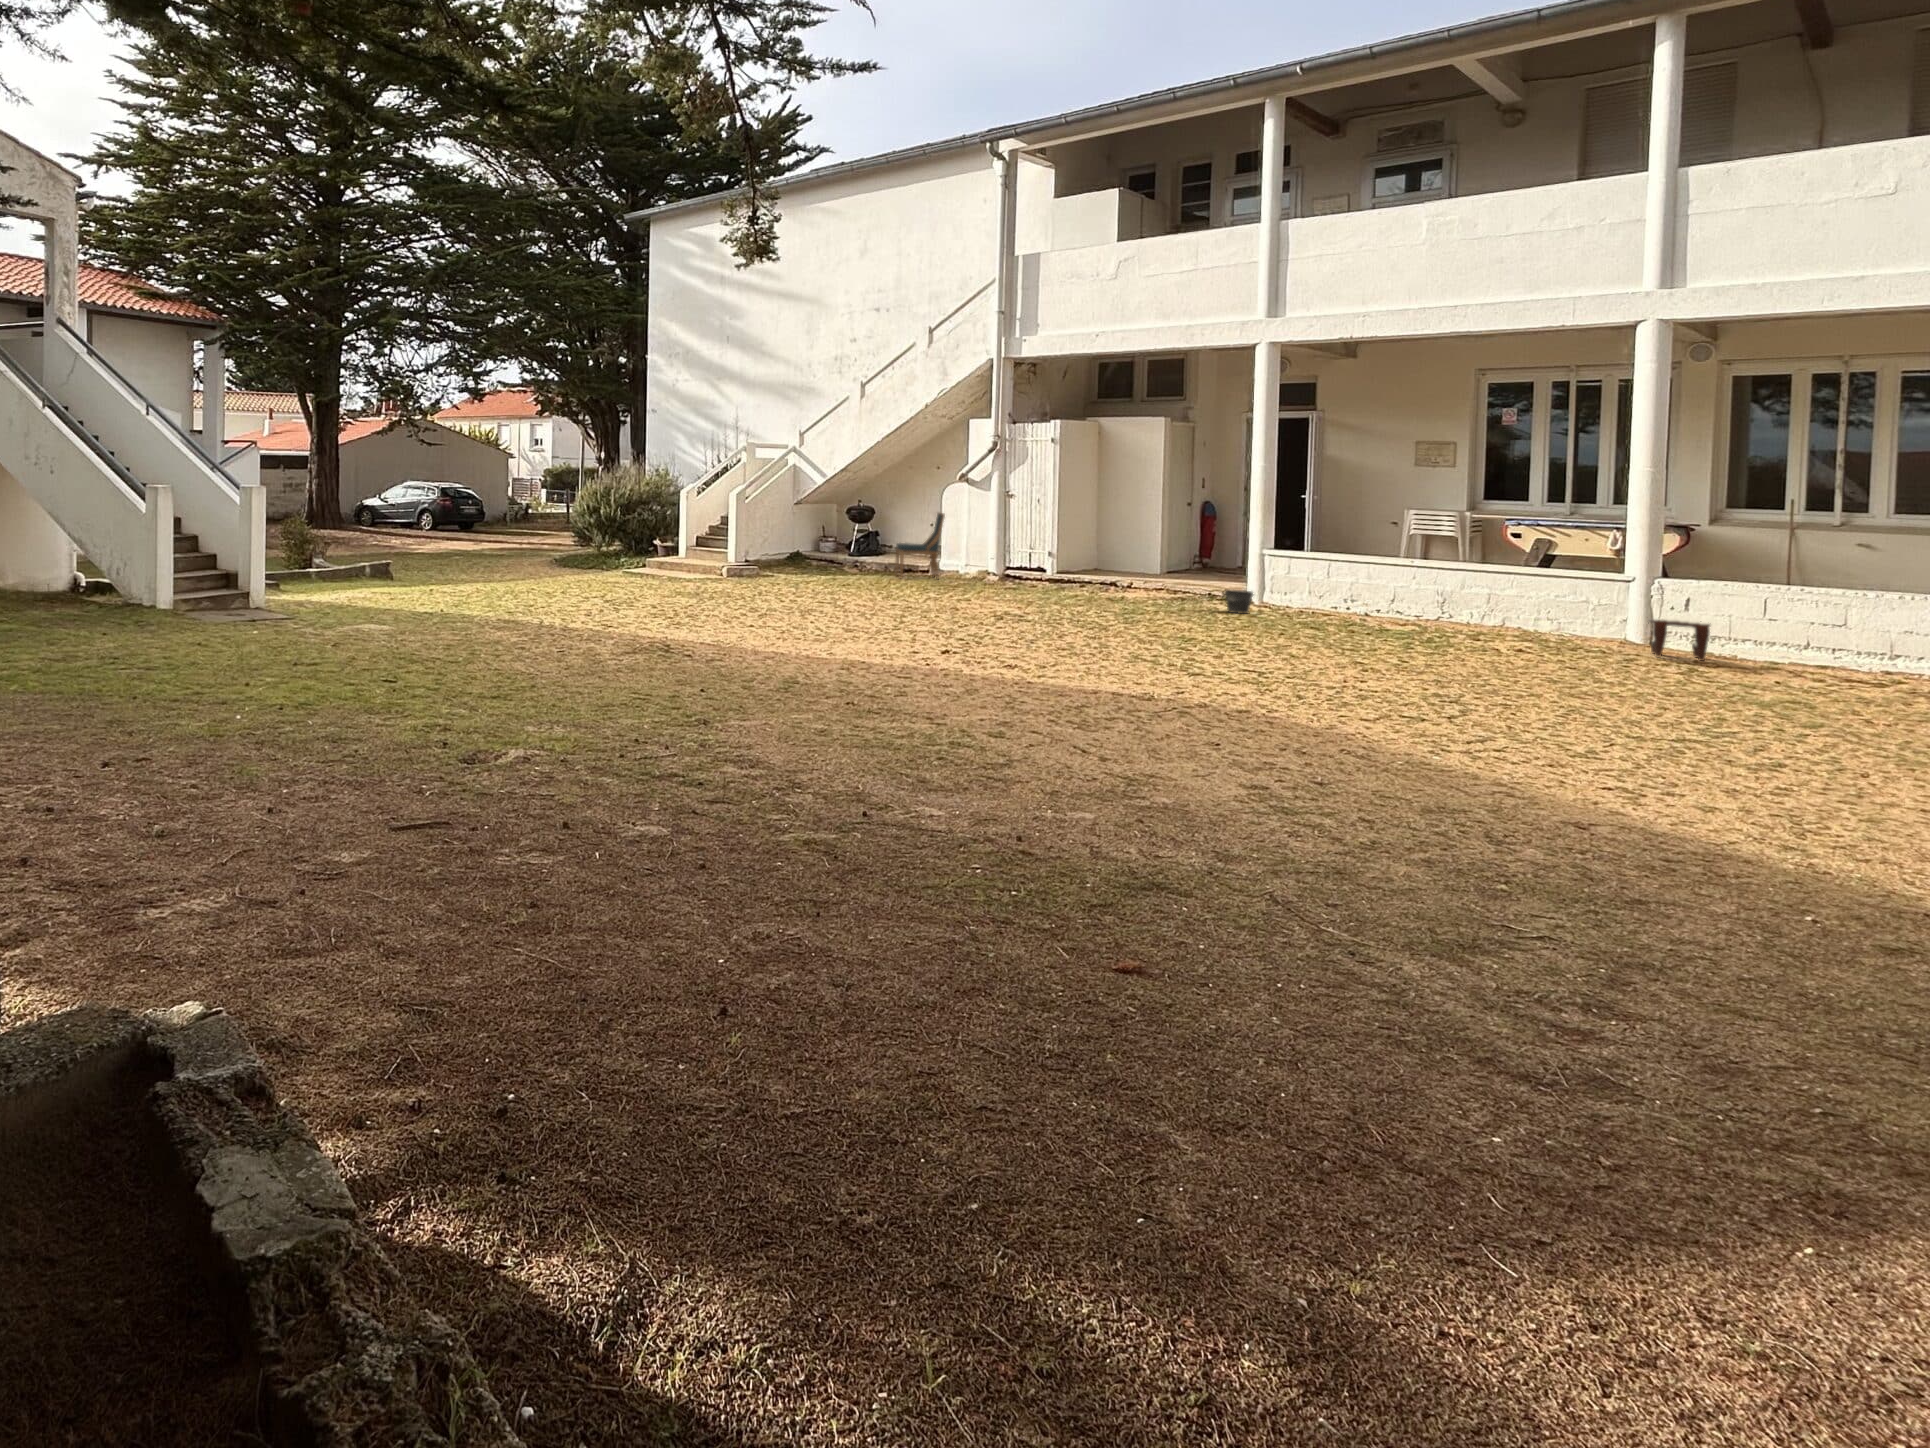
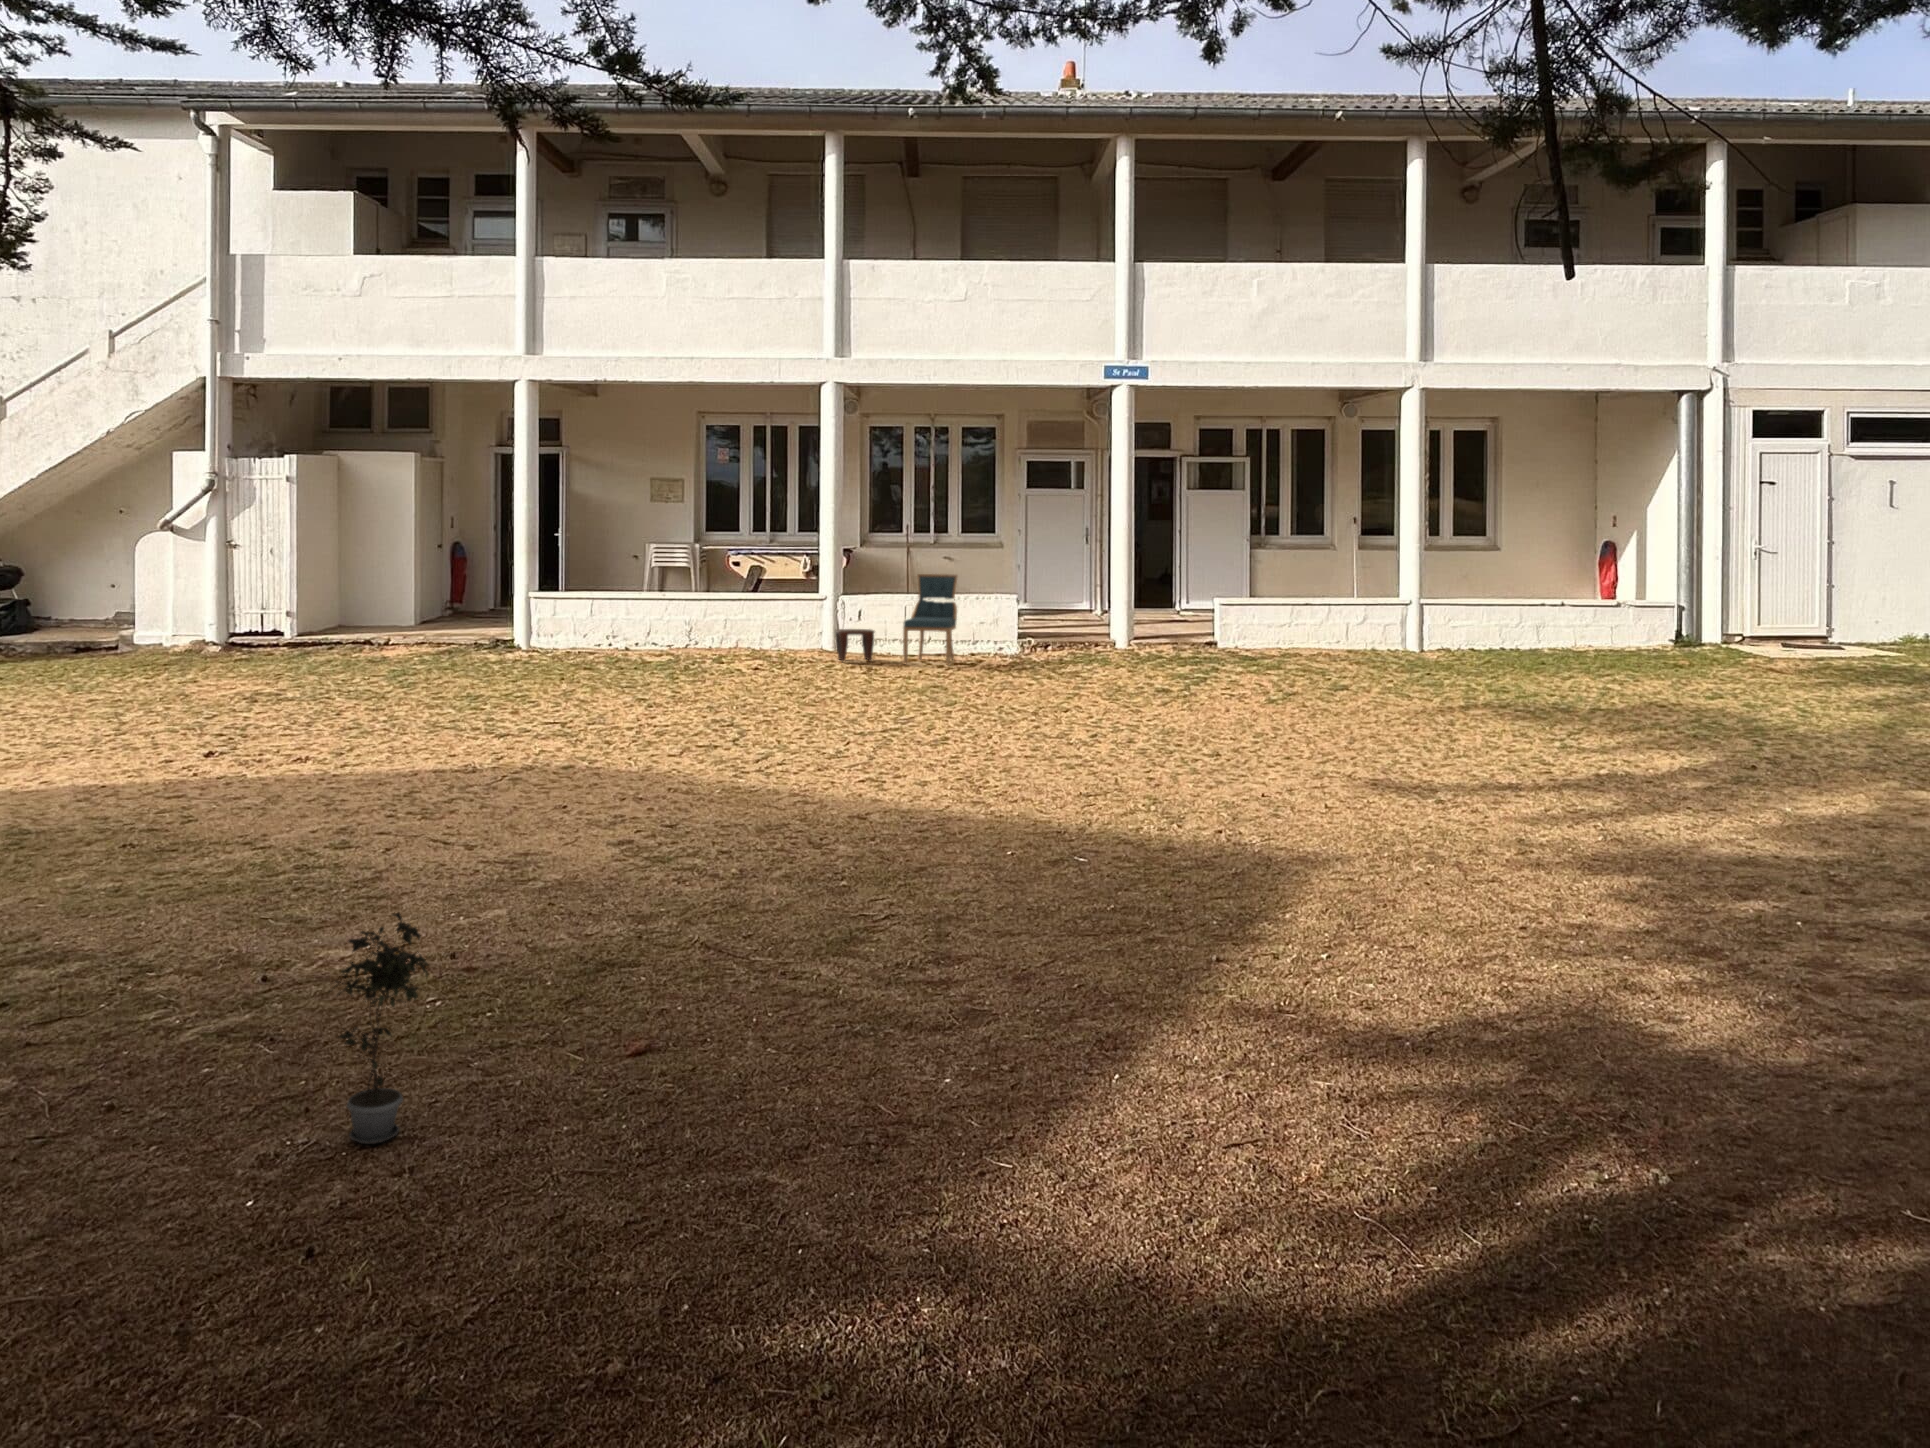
chair: present [895,513,945,579] -> present [903,574,957,665]
bucket: present [1225,590,1253,614] -> none [490,638,522,662]
potted plant: none [799,799,898,1026] -> present [335,913,428,1144]

